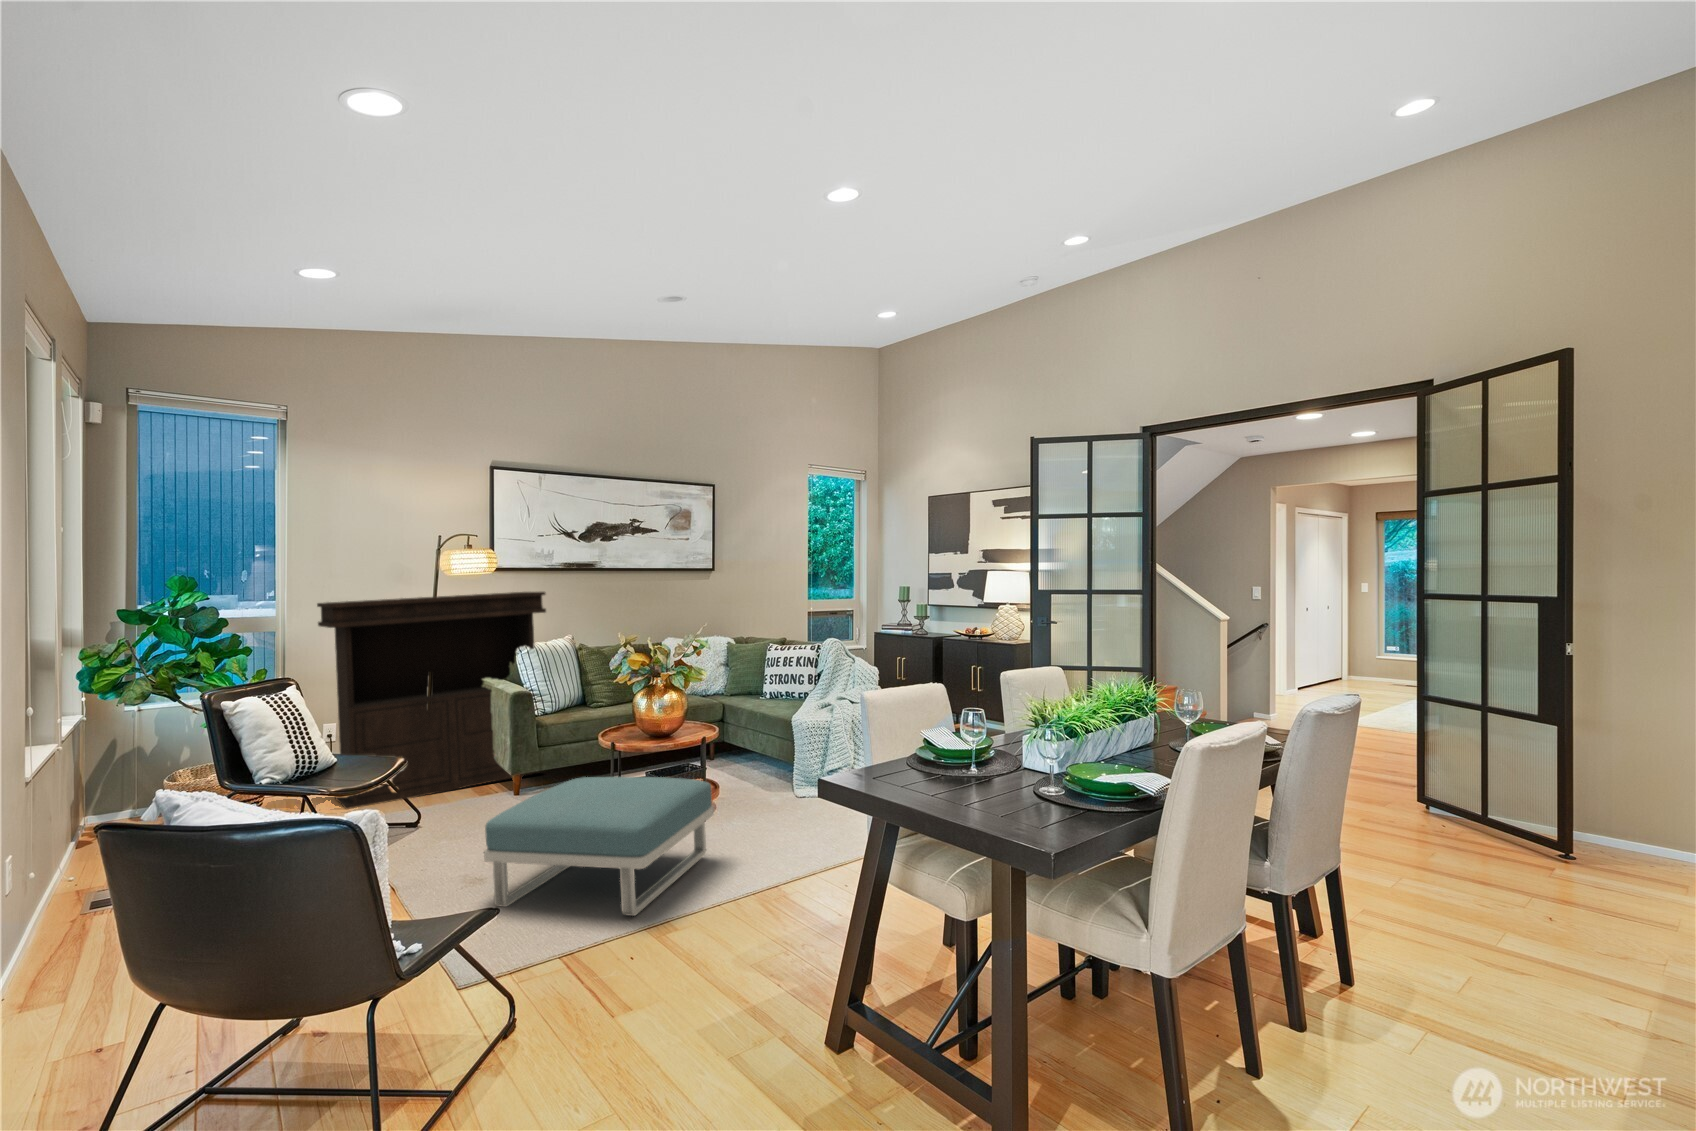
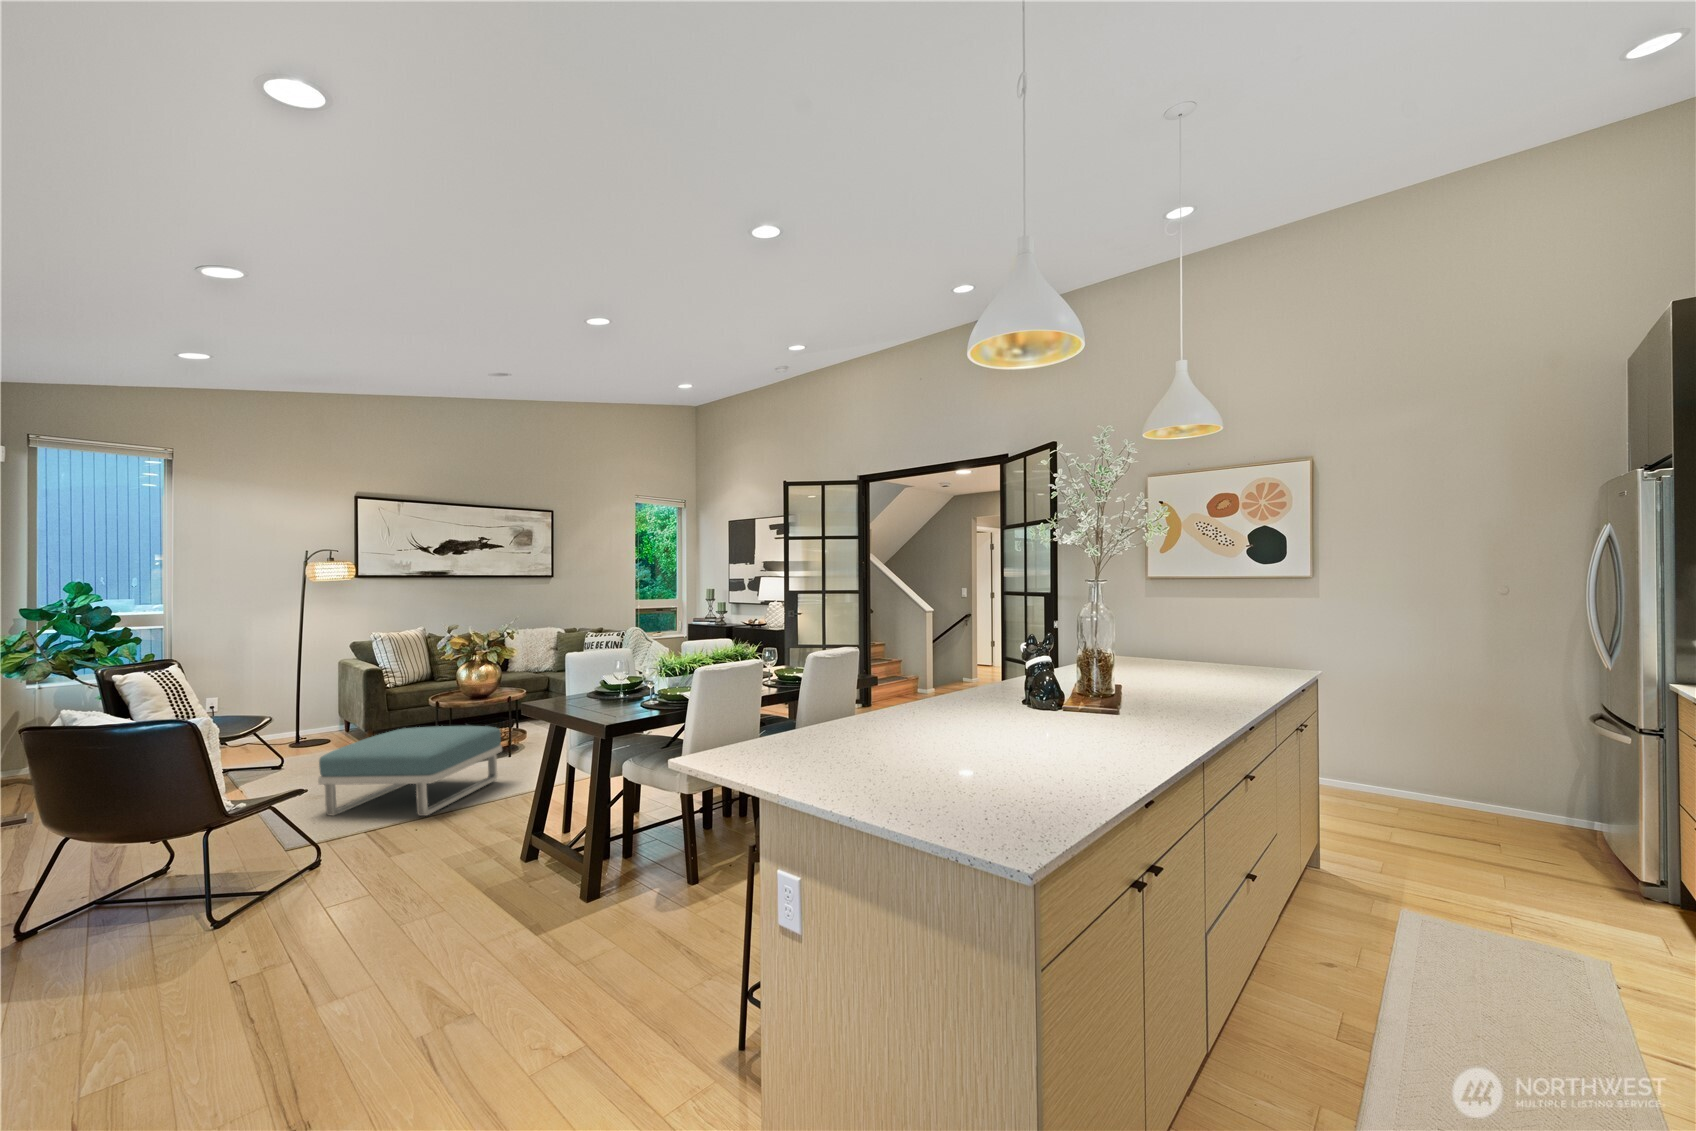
console table: present [317,592,546,809] -> none [200,594,398,764]

